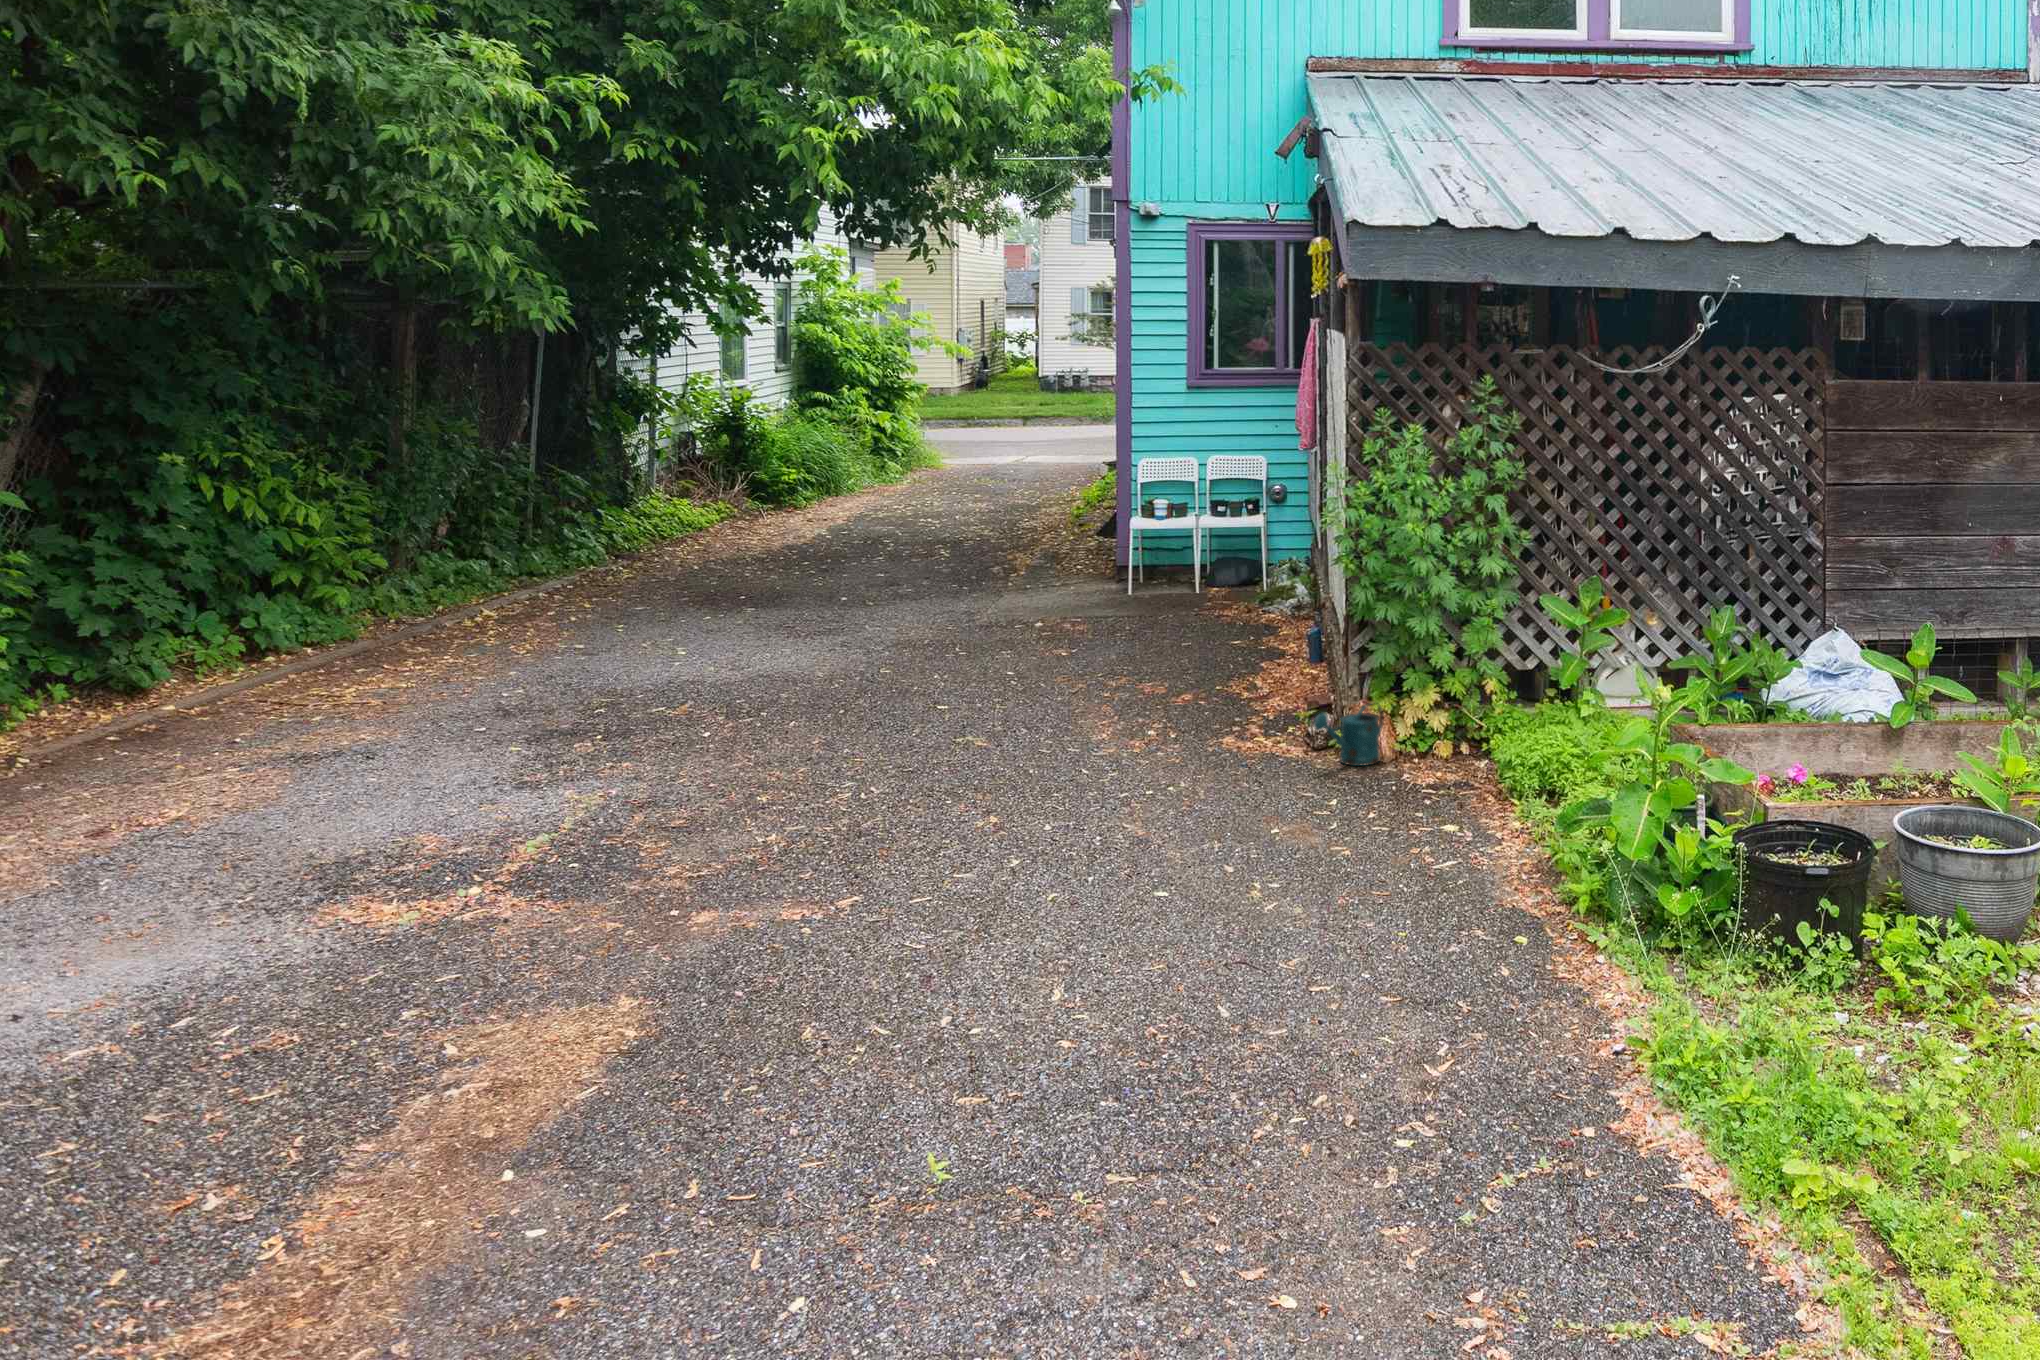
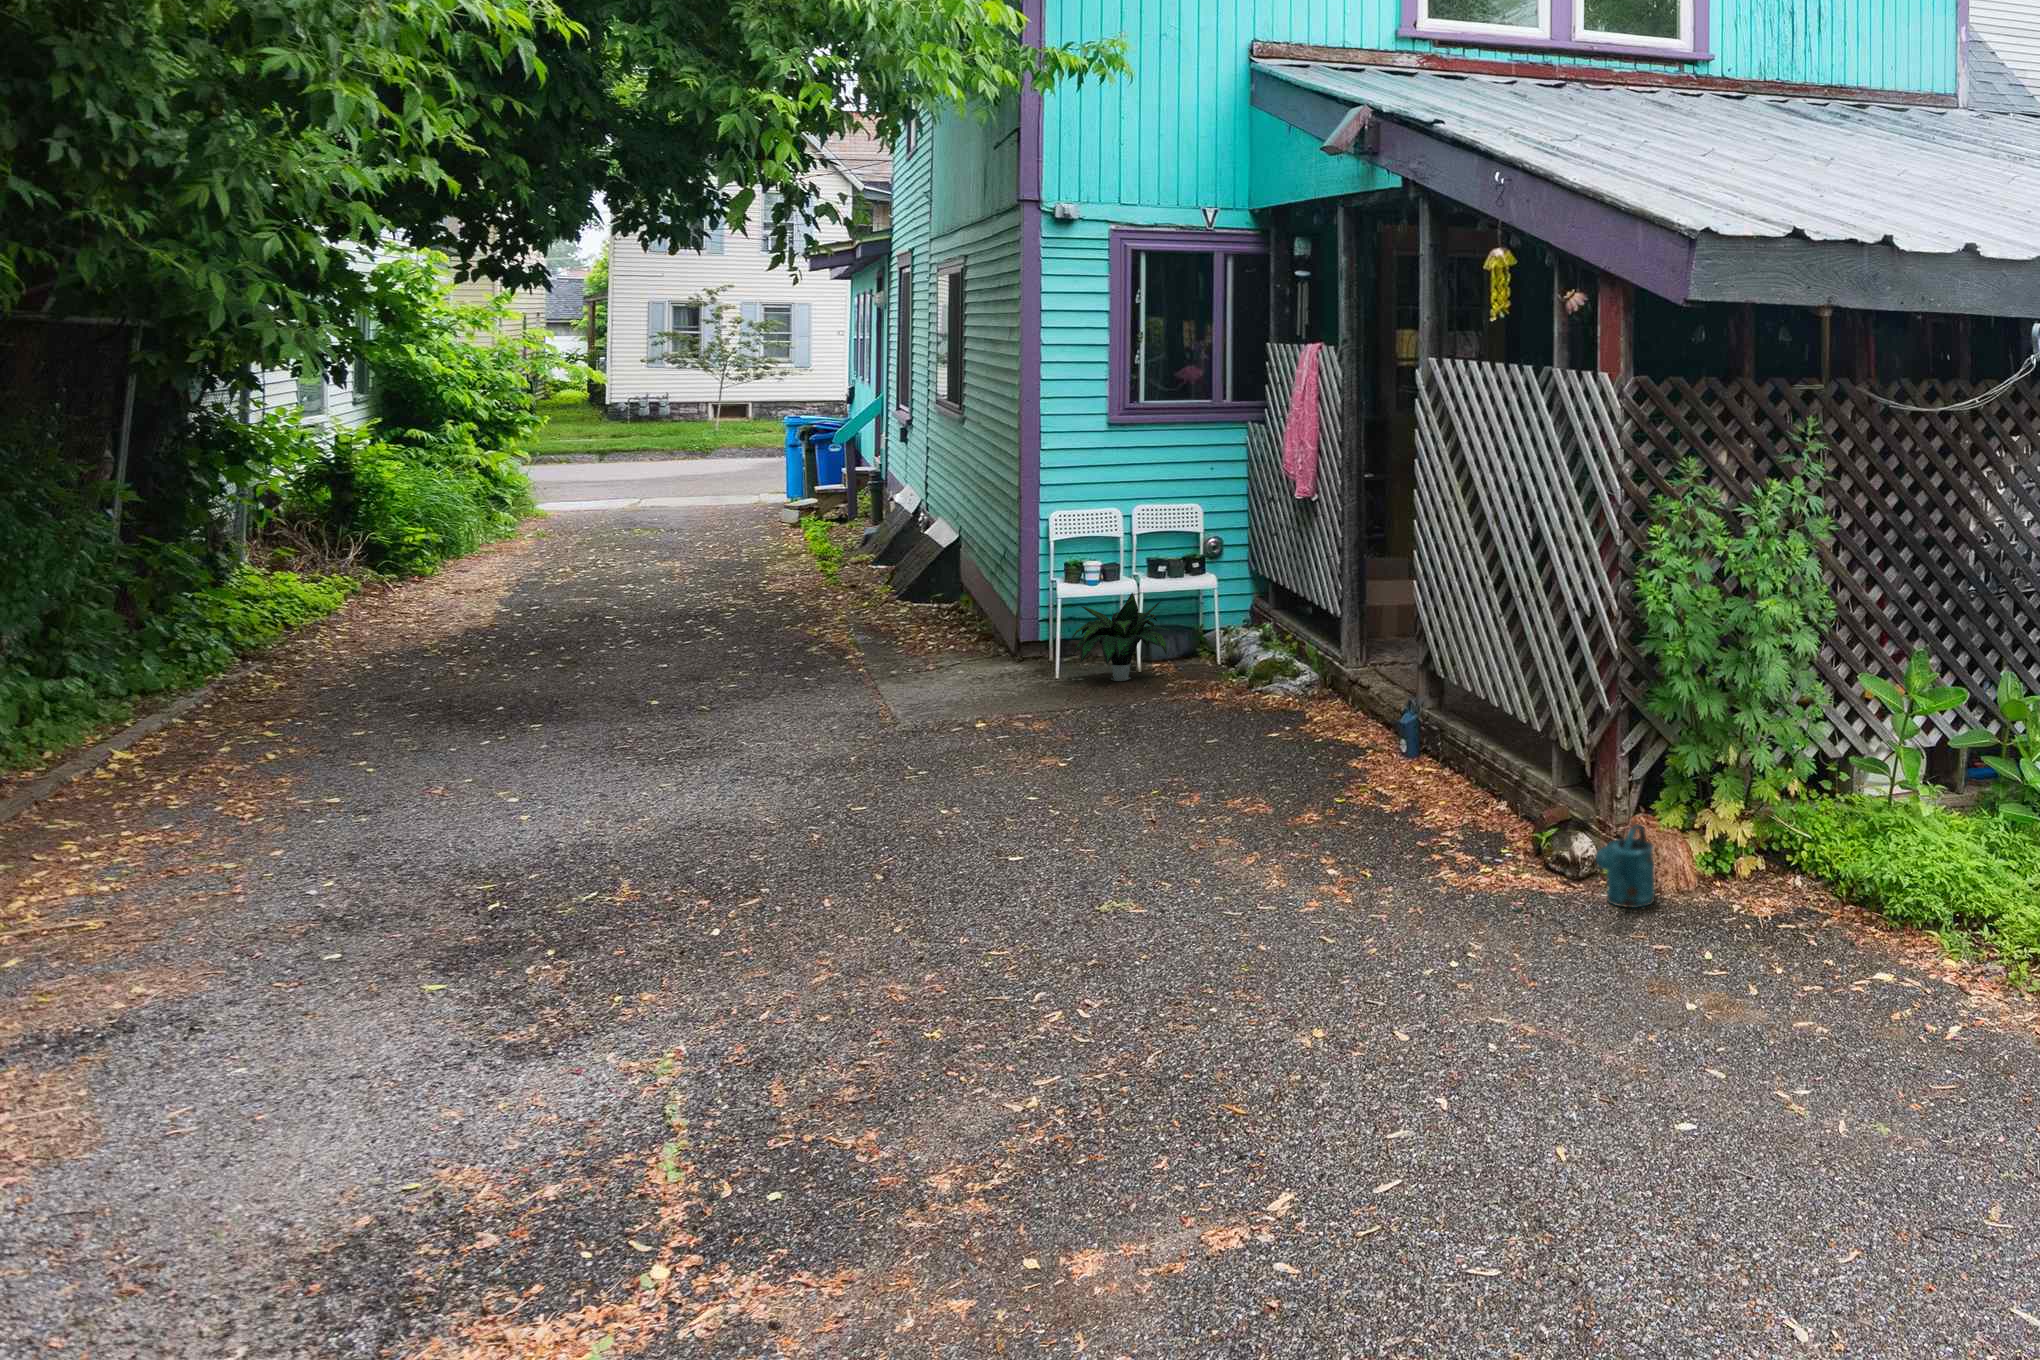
potted plant: none [1147,527,1239,600] -> present [1072,593,1176,681]

